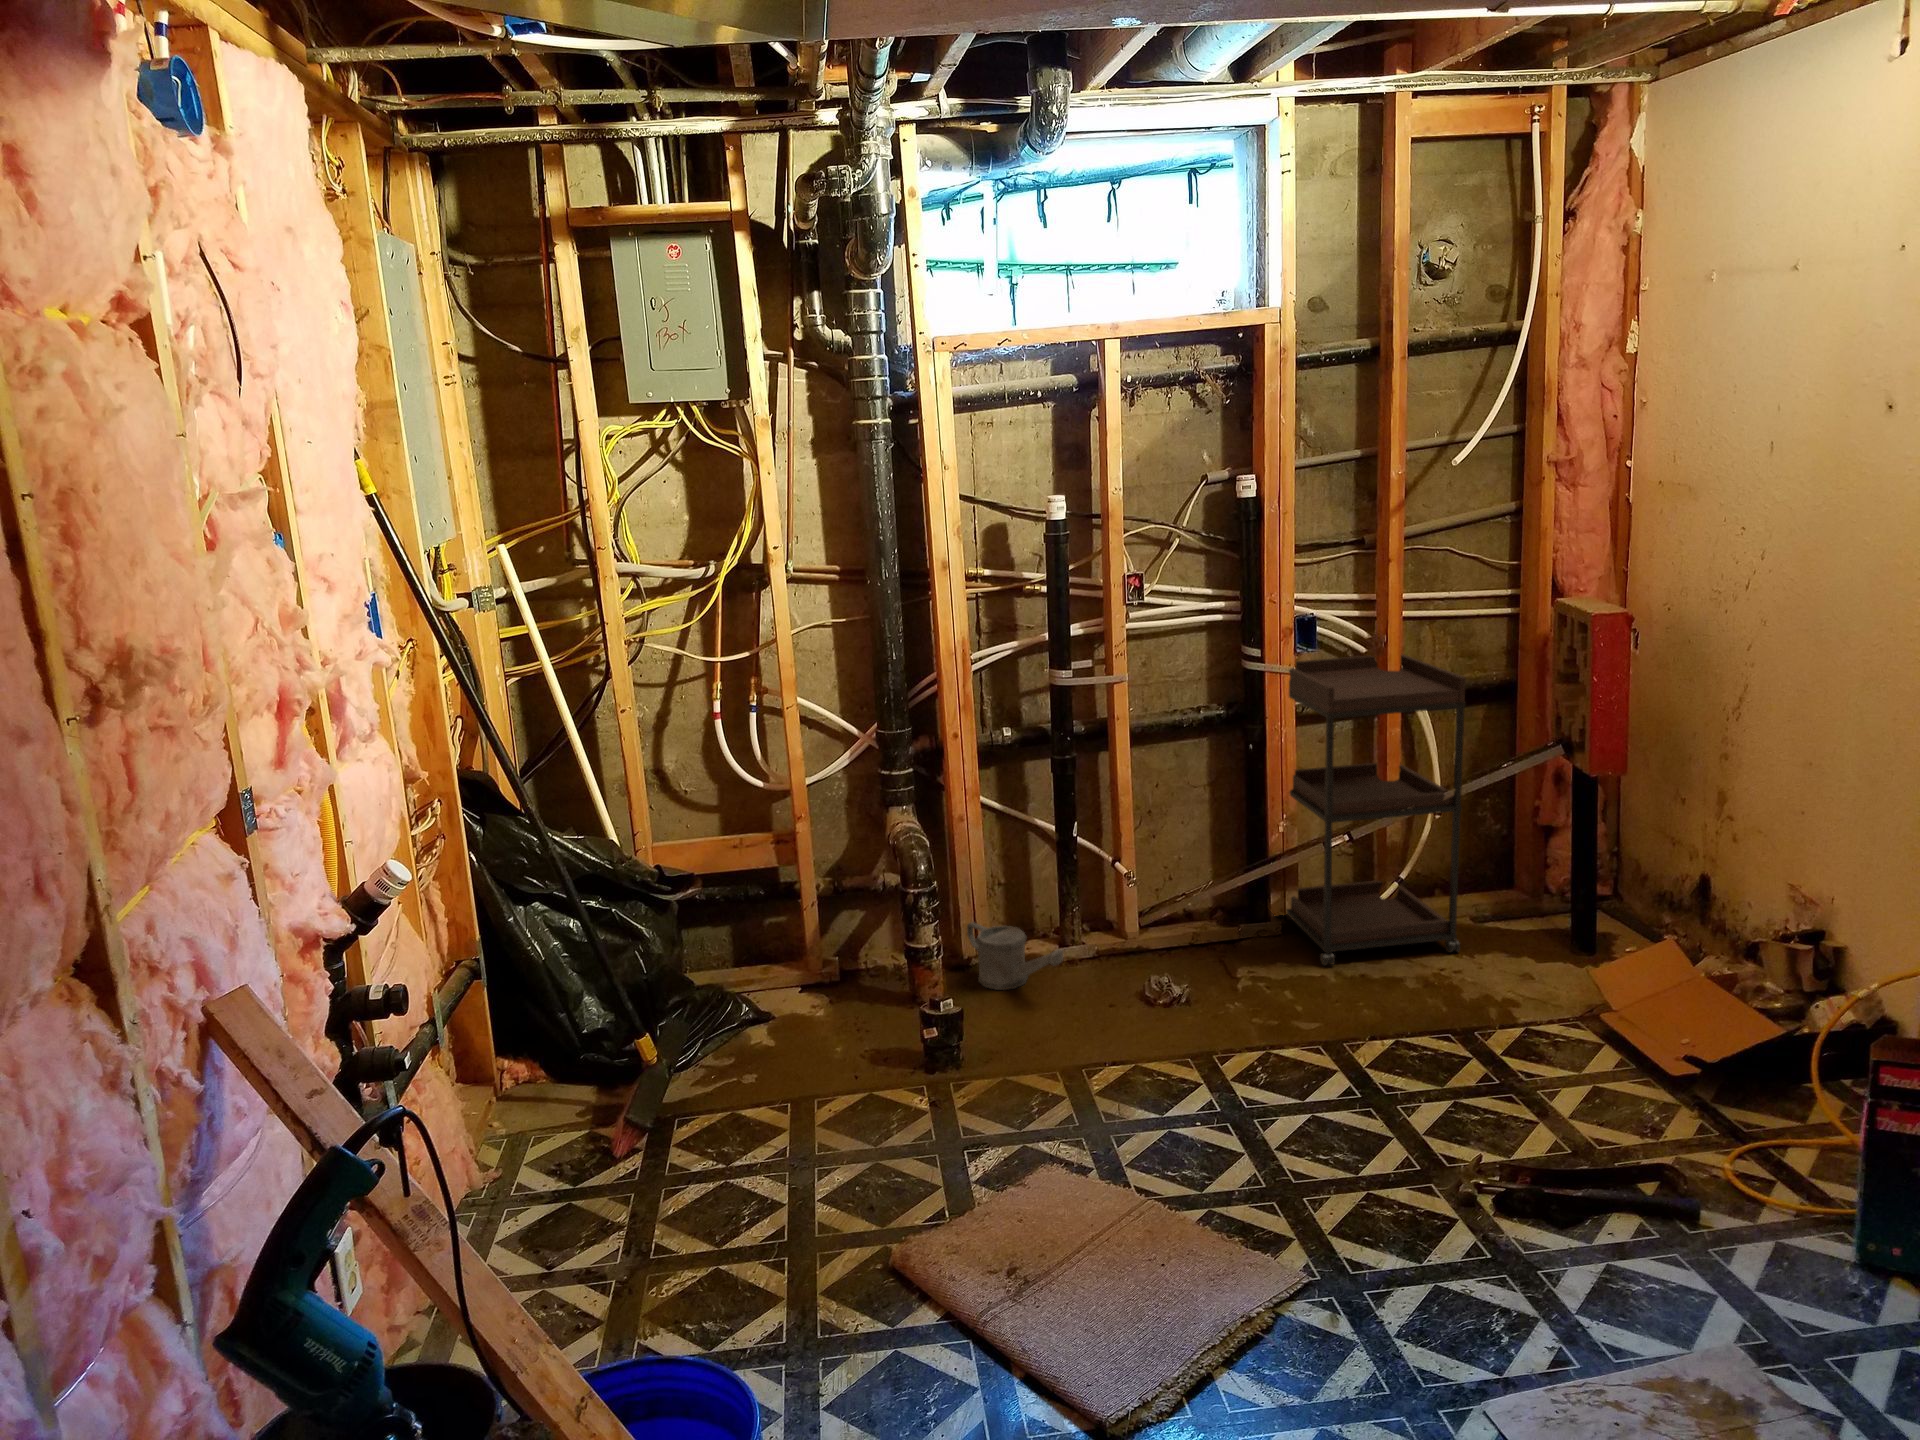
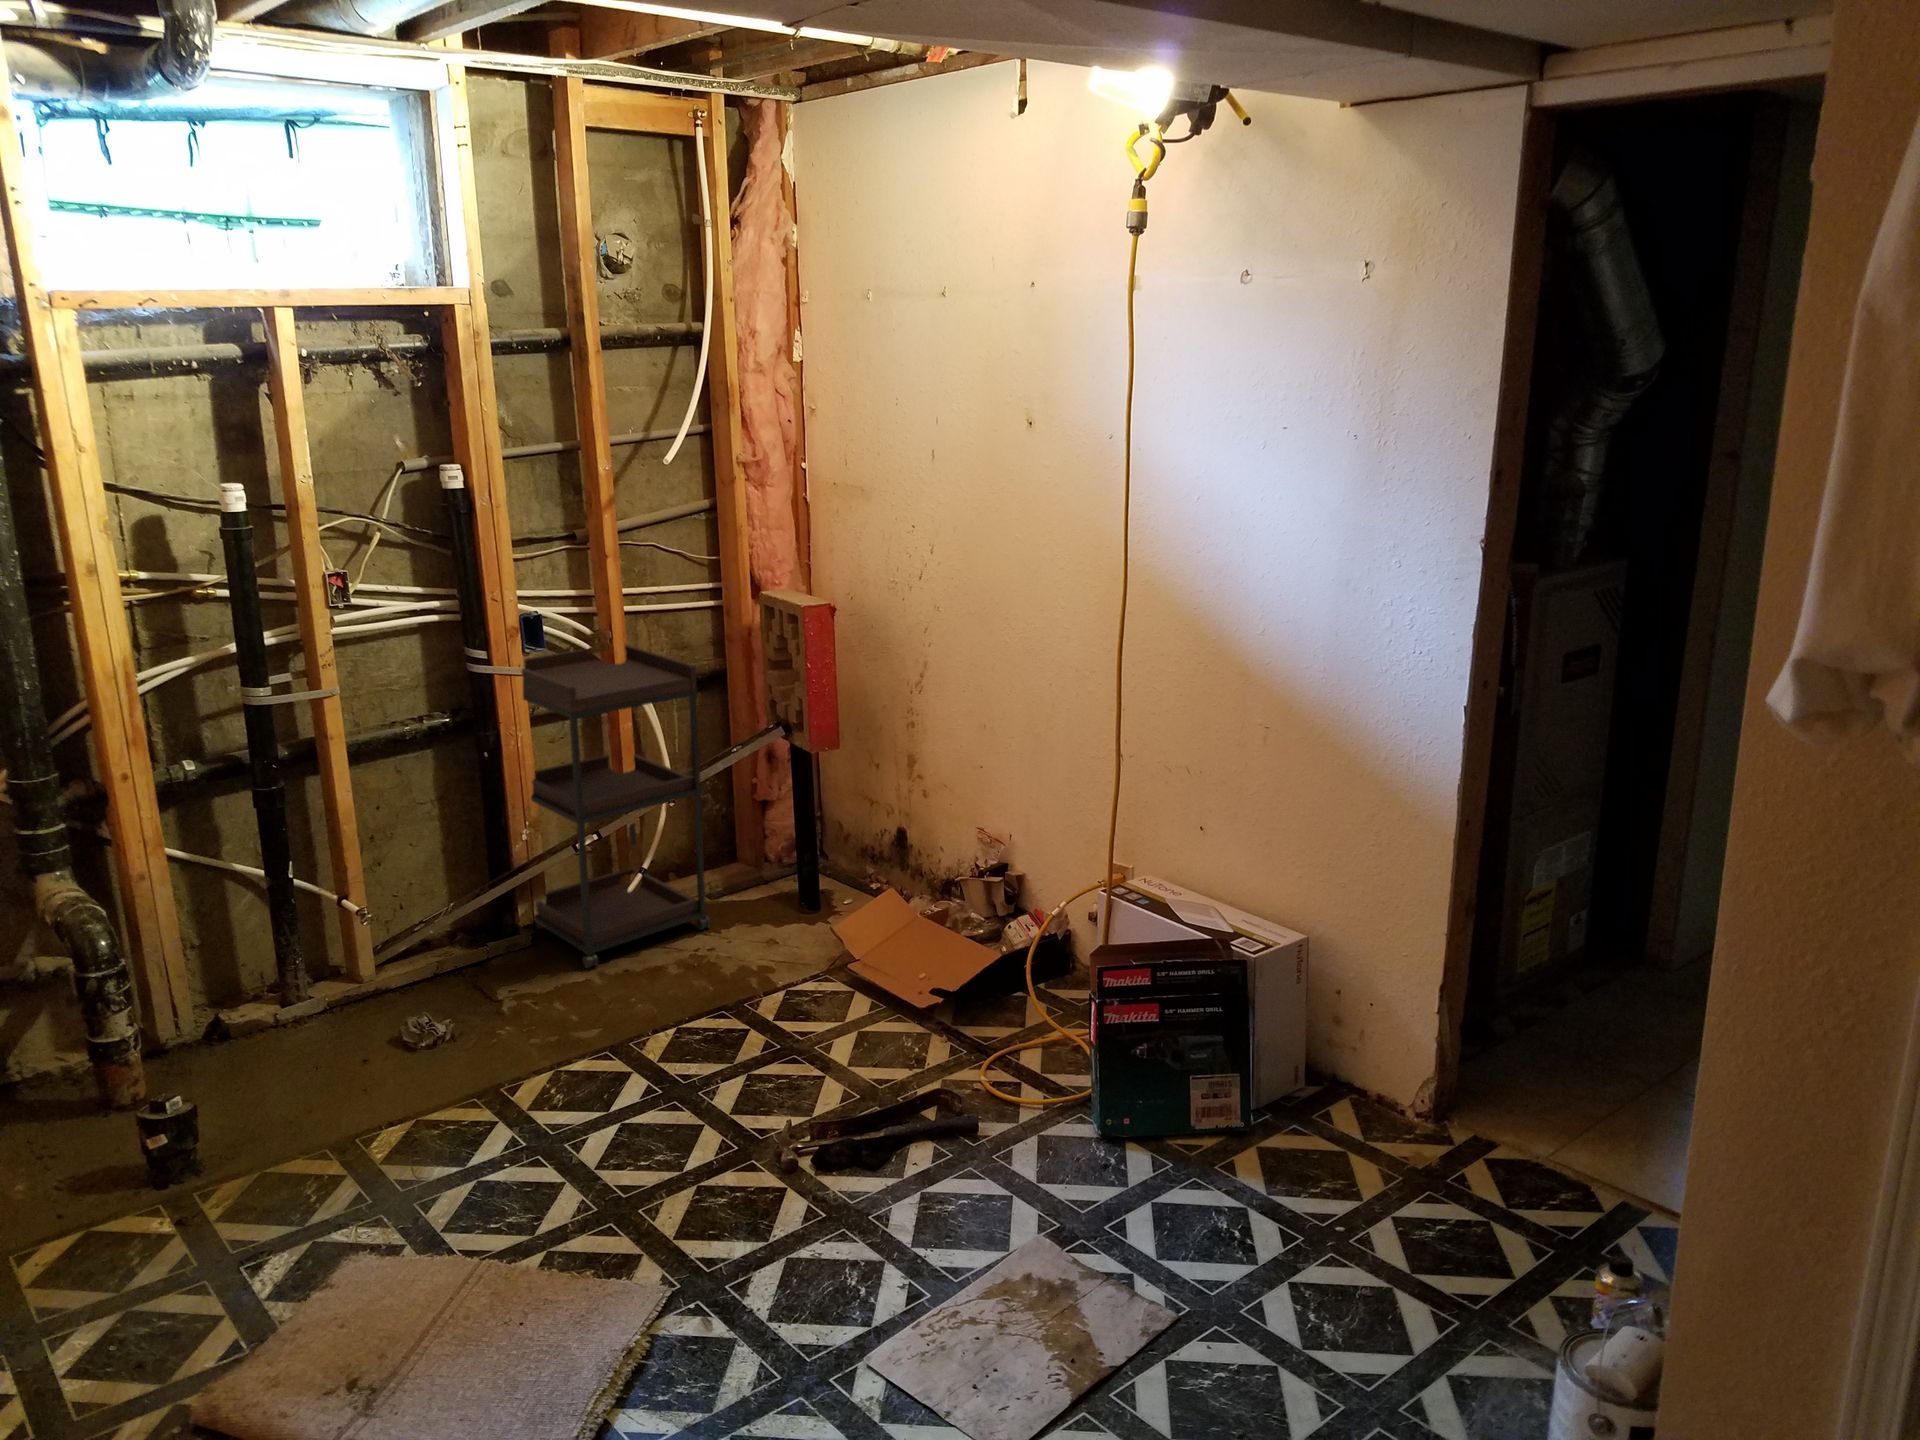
watering can: present [967,922,1064,990] -> none [159,1002,304,1082]

